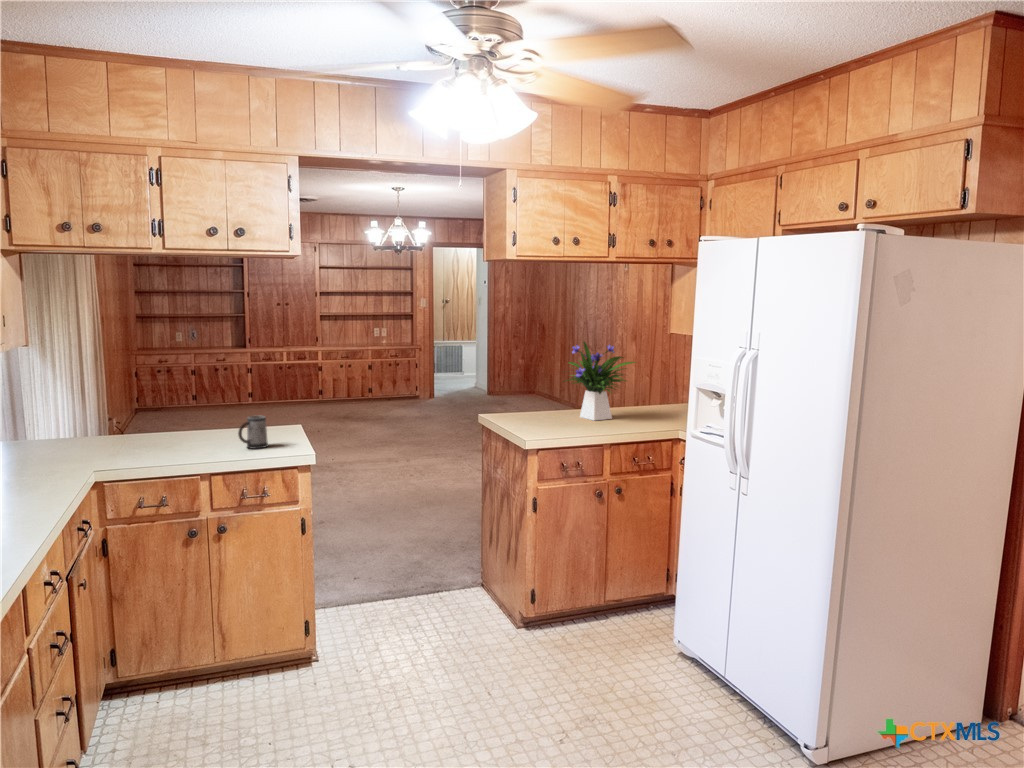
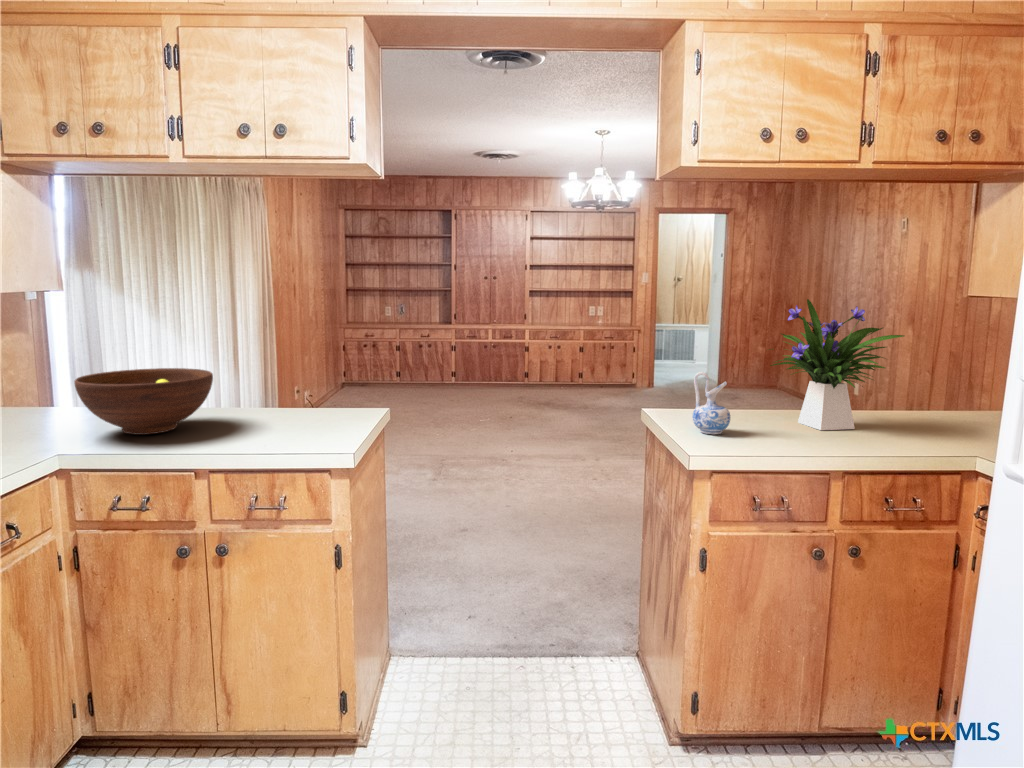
ceramic pitcher: none [522,388,544,427] -> present [693,372,730,434]
fruit bowl: none [79,402,186,454] -> present [74,368,213,435]
mug: present [238,416,268,449] -> none [261,393,306,439]

